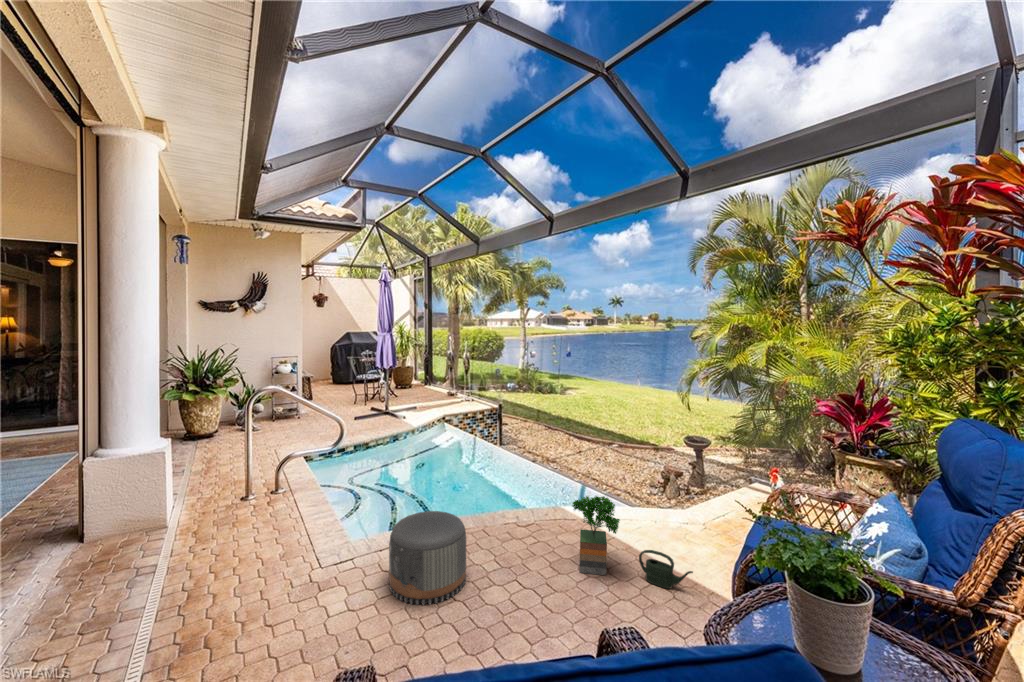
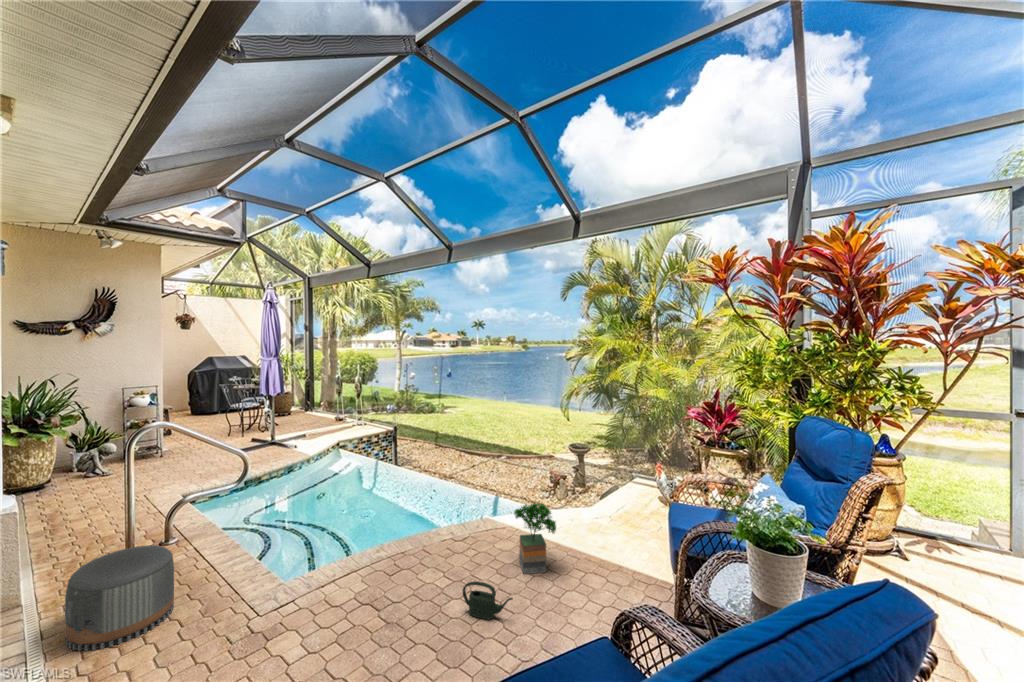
pouf: present [389,511,466,605] -> present [65,545,174,651]
watering can: present [639,550,693,589] -> present [463,581,513,619]

